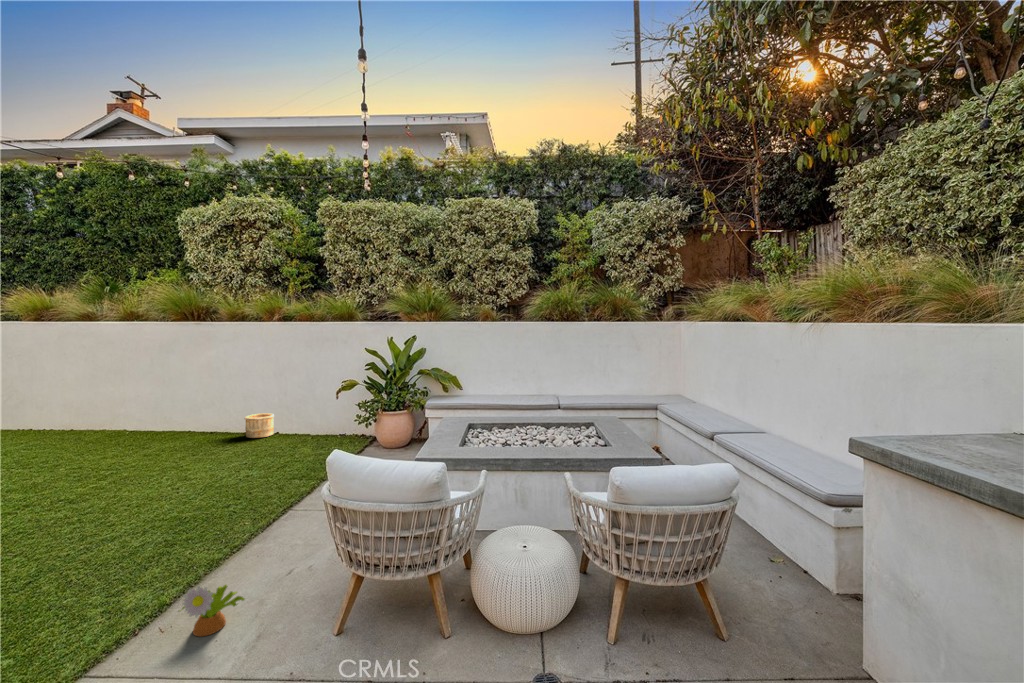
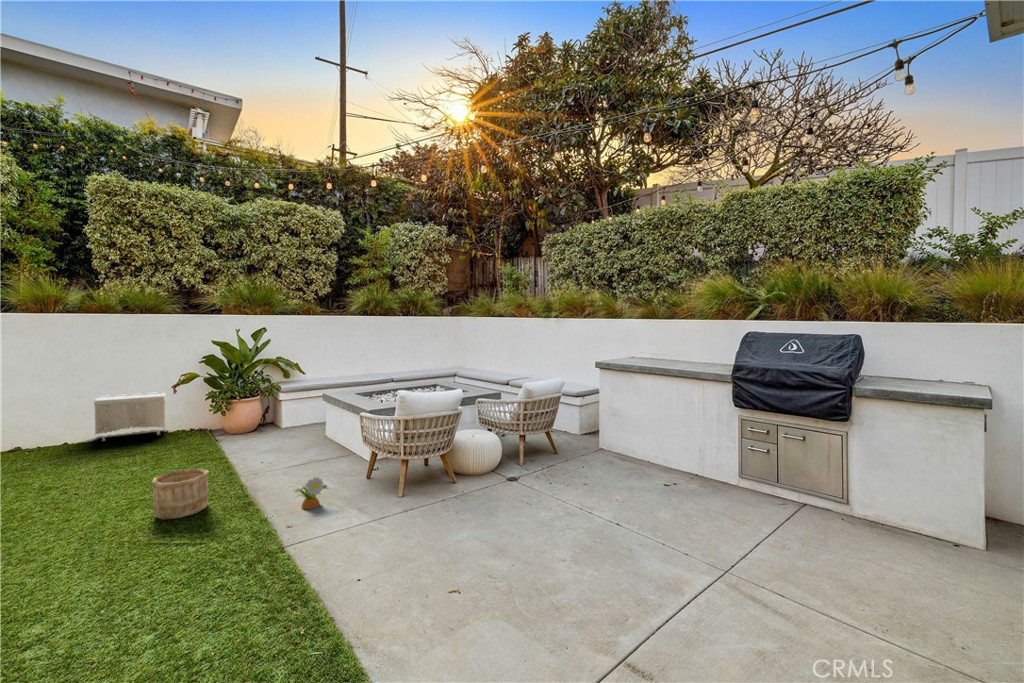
storage bench: none [281,397,344,440] -> present [94,392,166,441]
wooden bucket: present [245,413,274,438] -> present [151,469,209,519]

